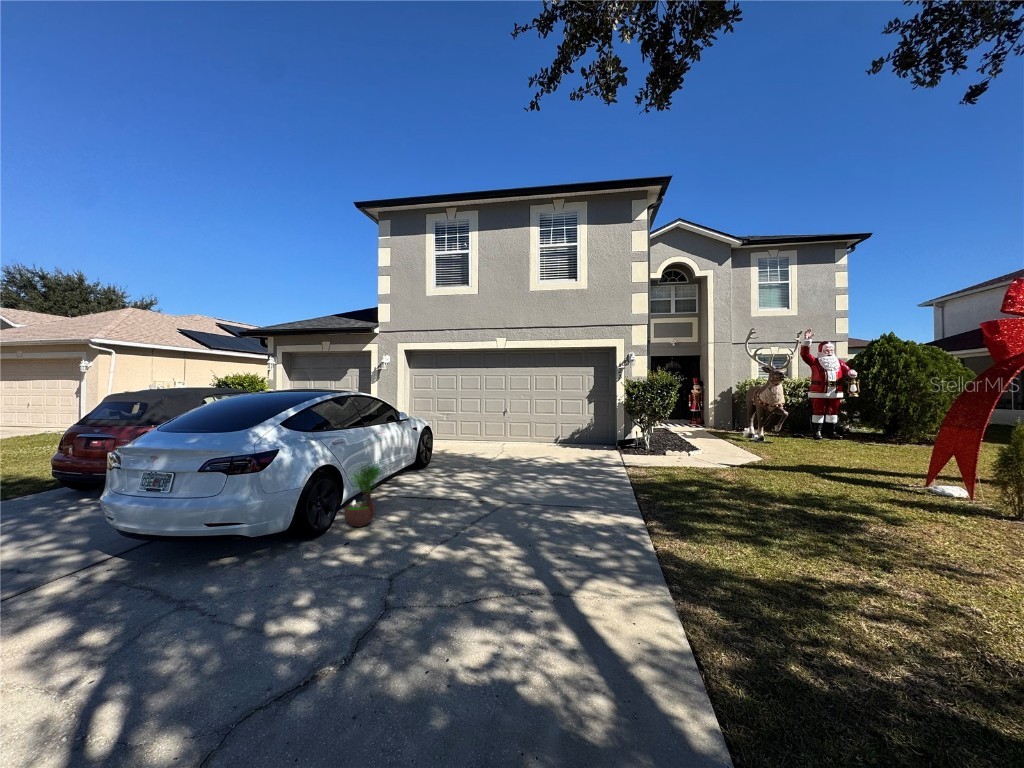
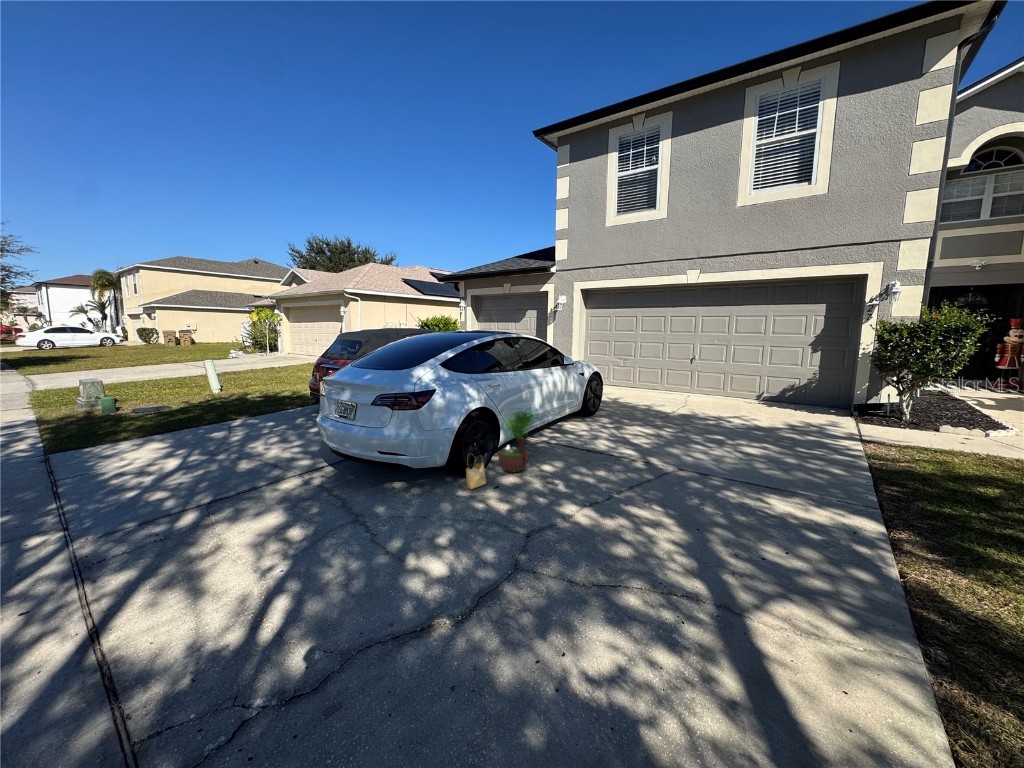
woven basket: none [314,512,335,548] -> present [466,459,486,489]

